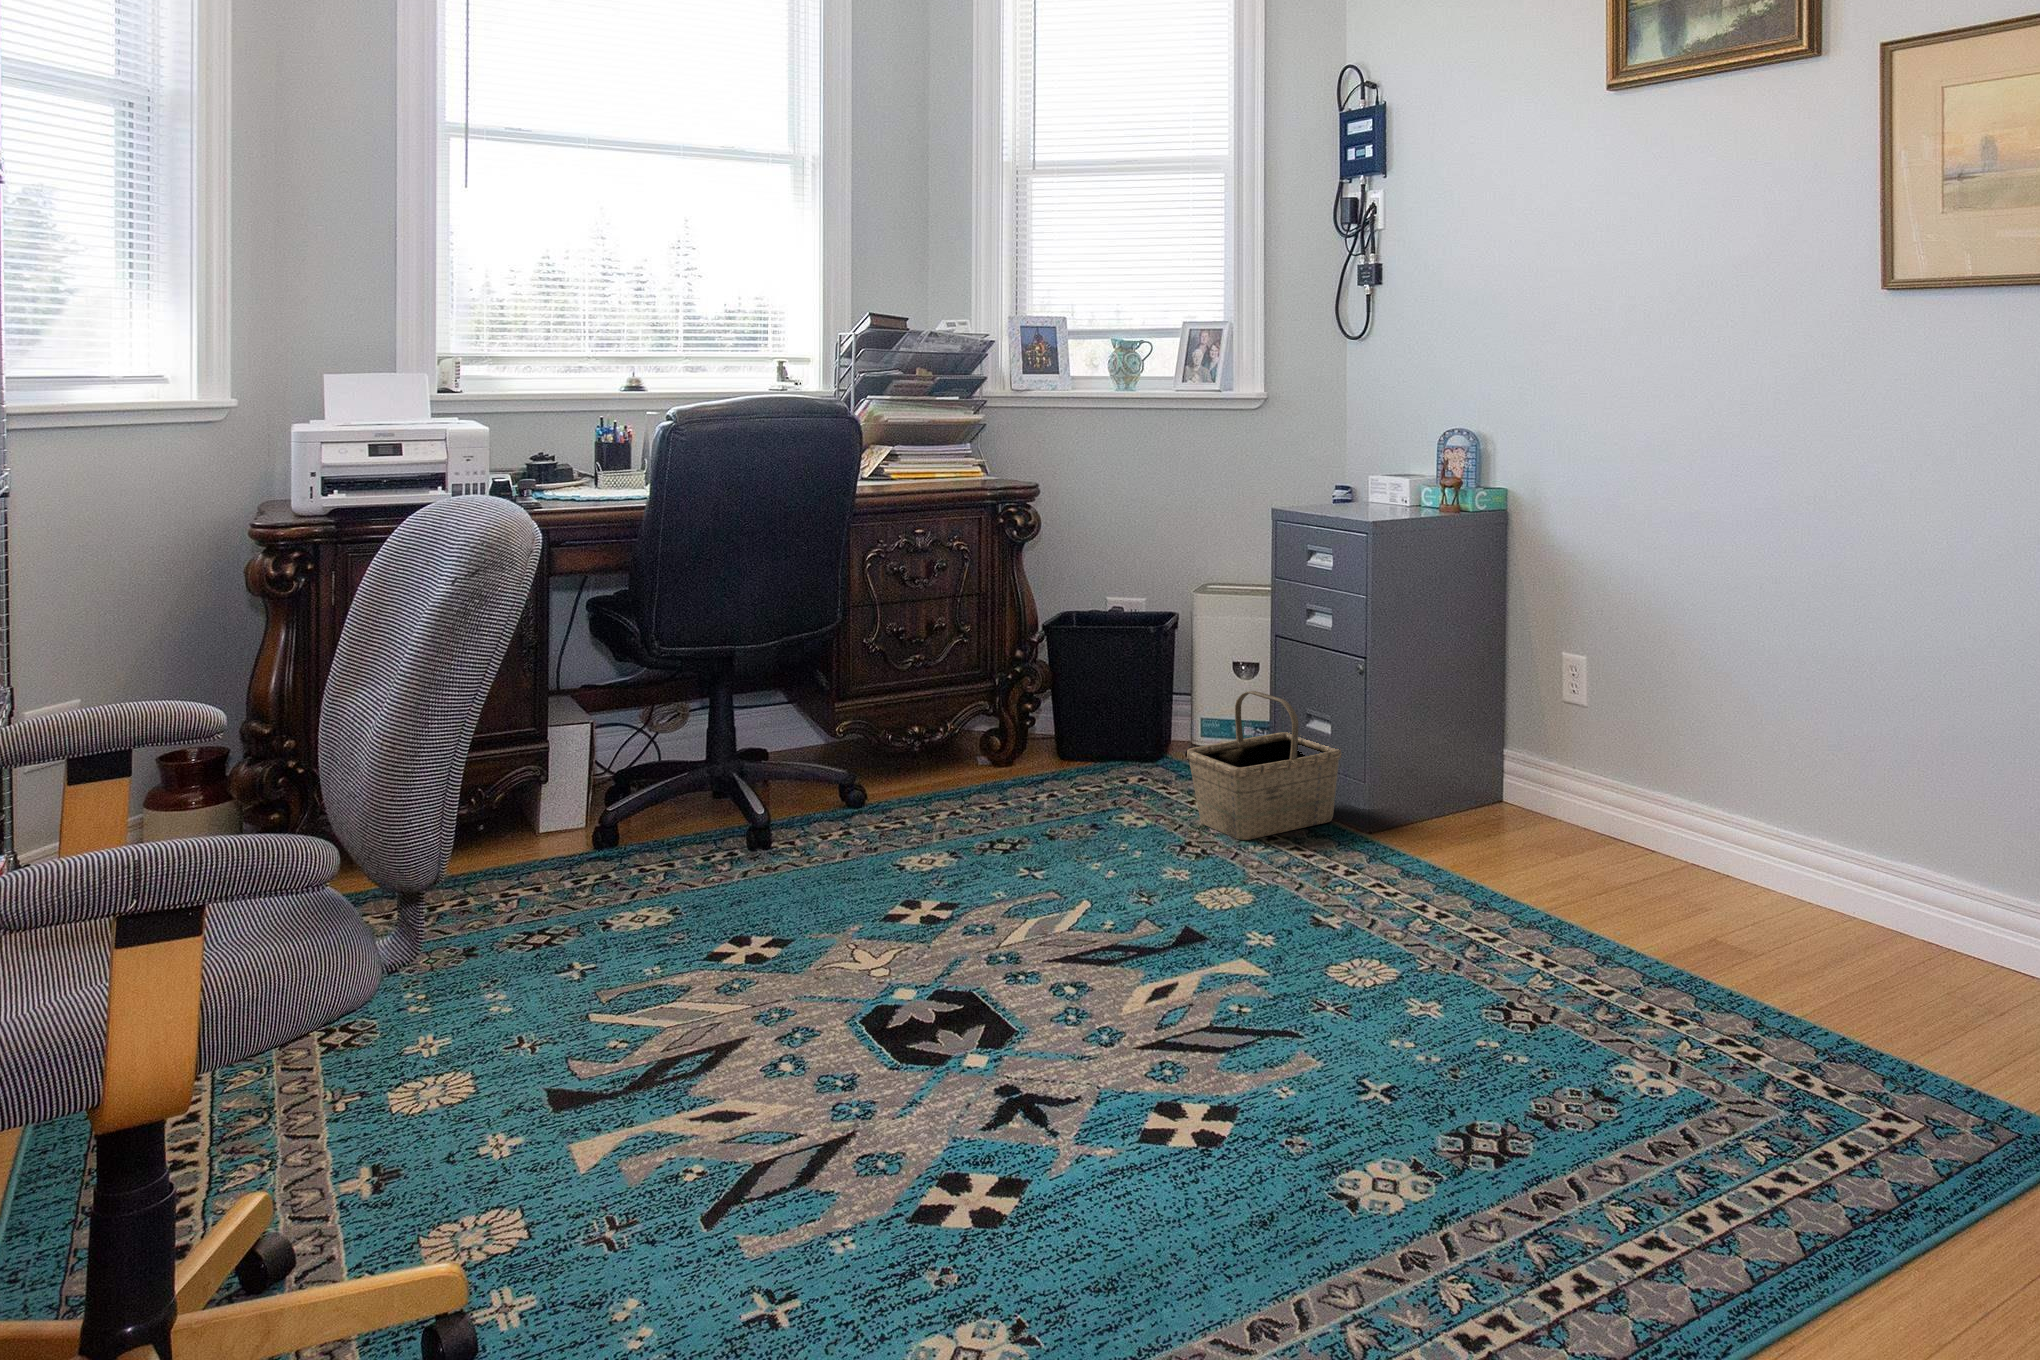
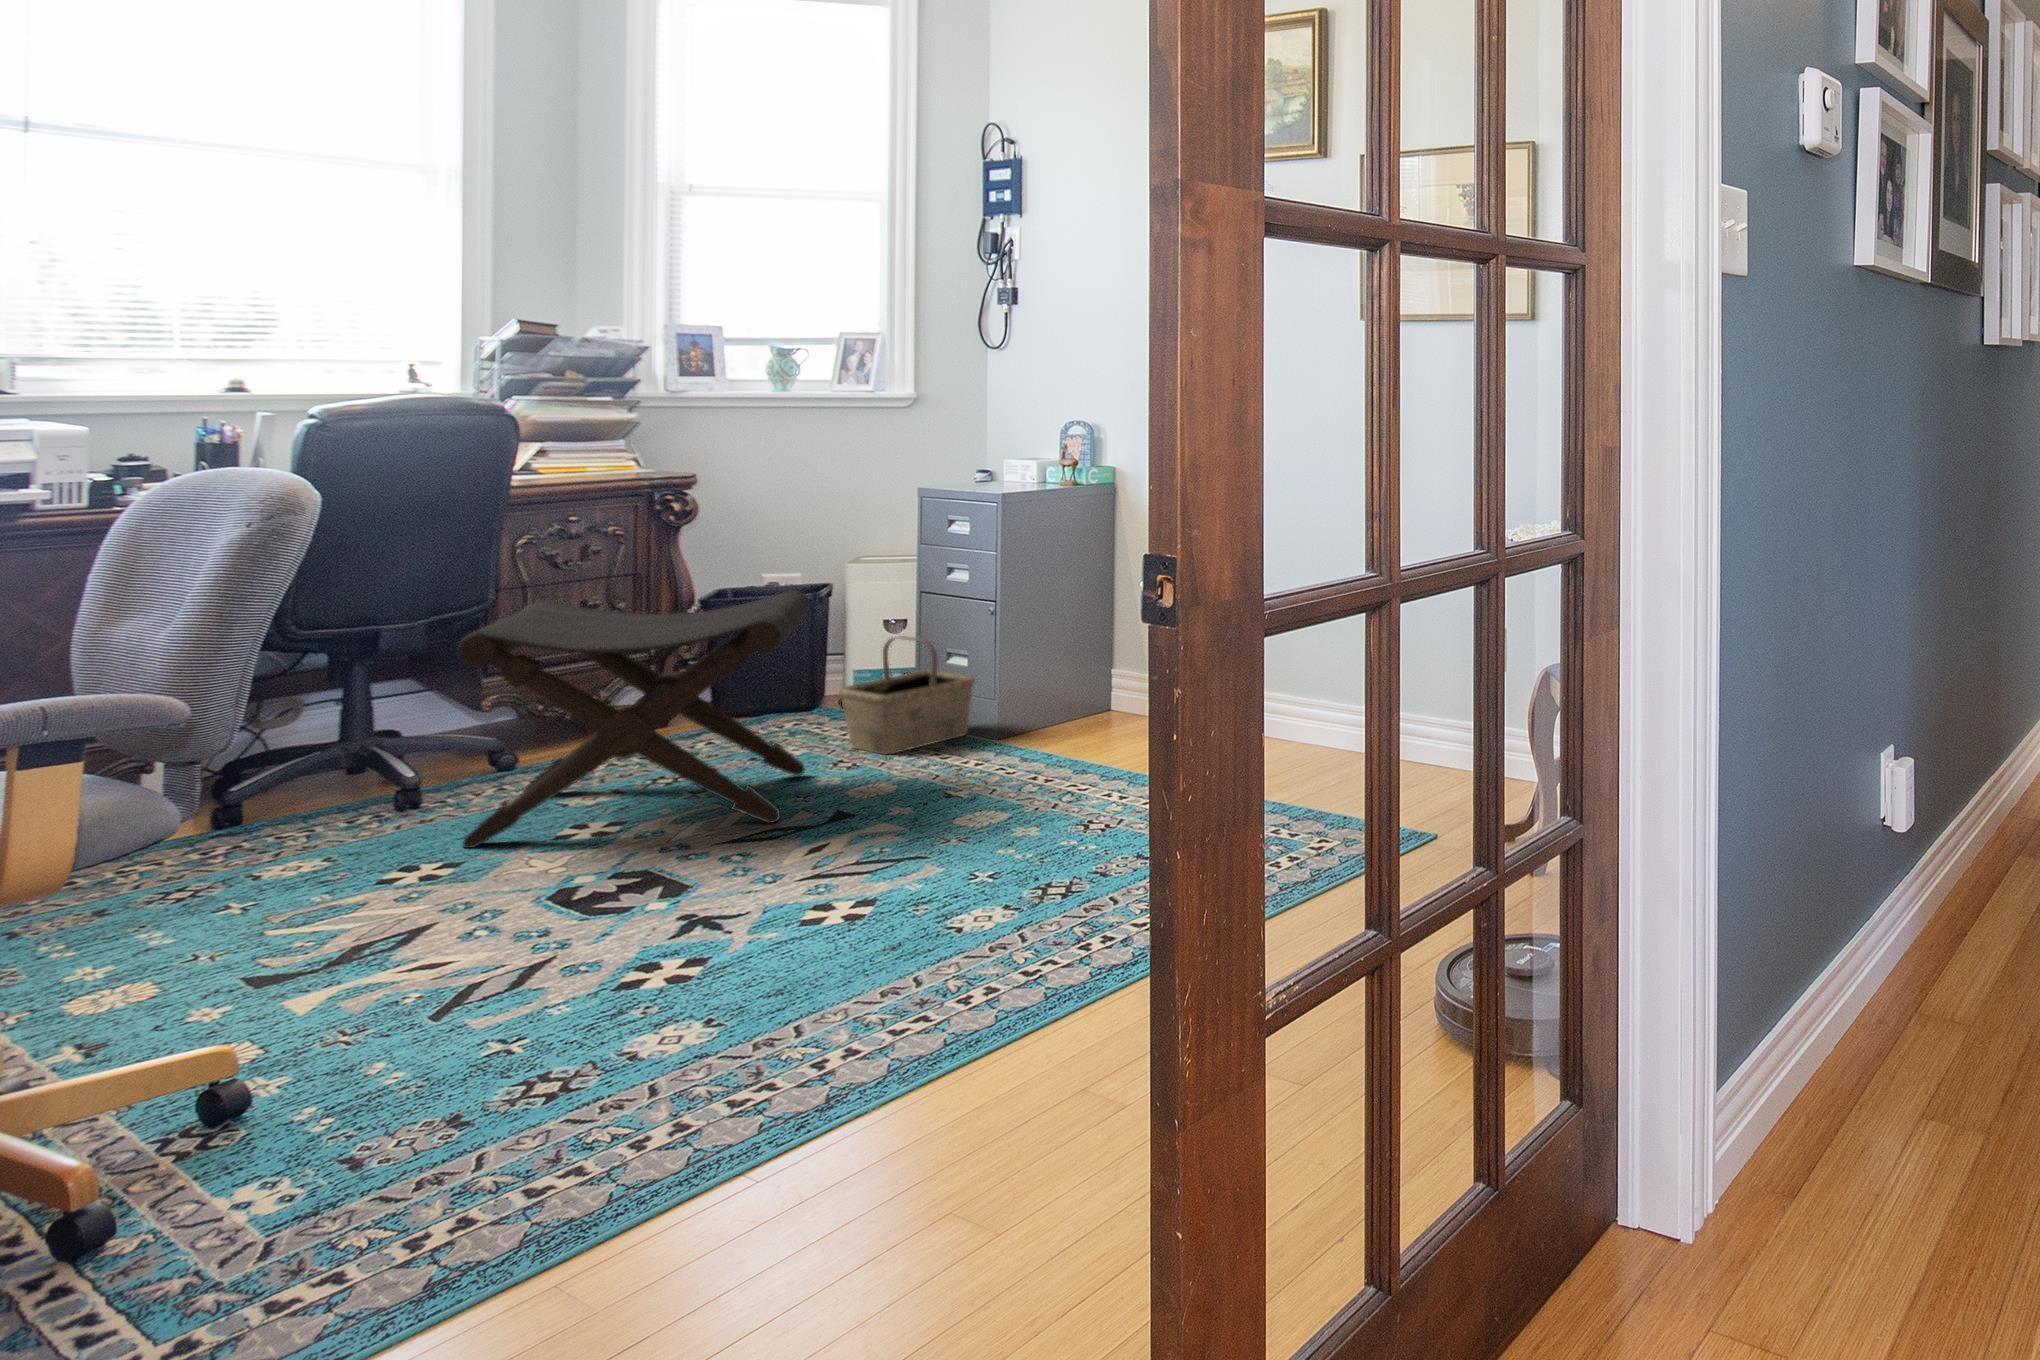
footstool: none [788,630,1155,935] -> present [458,590,811,848]

